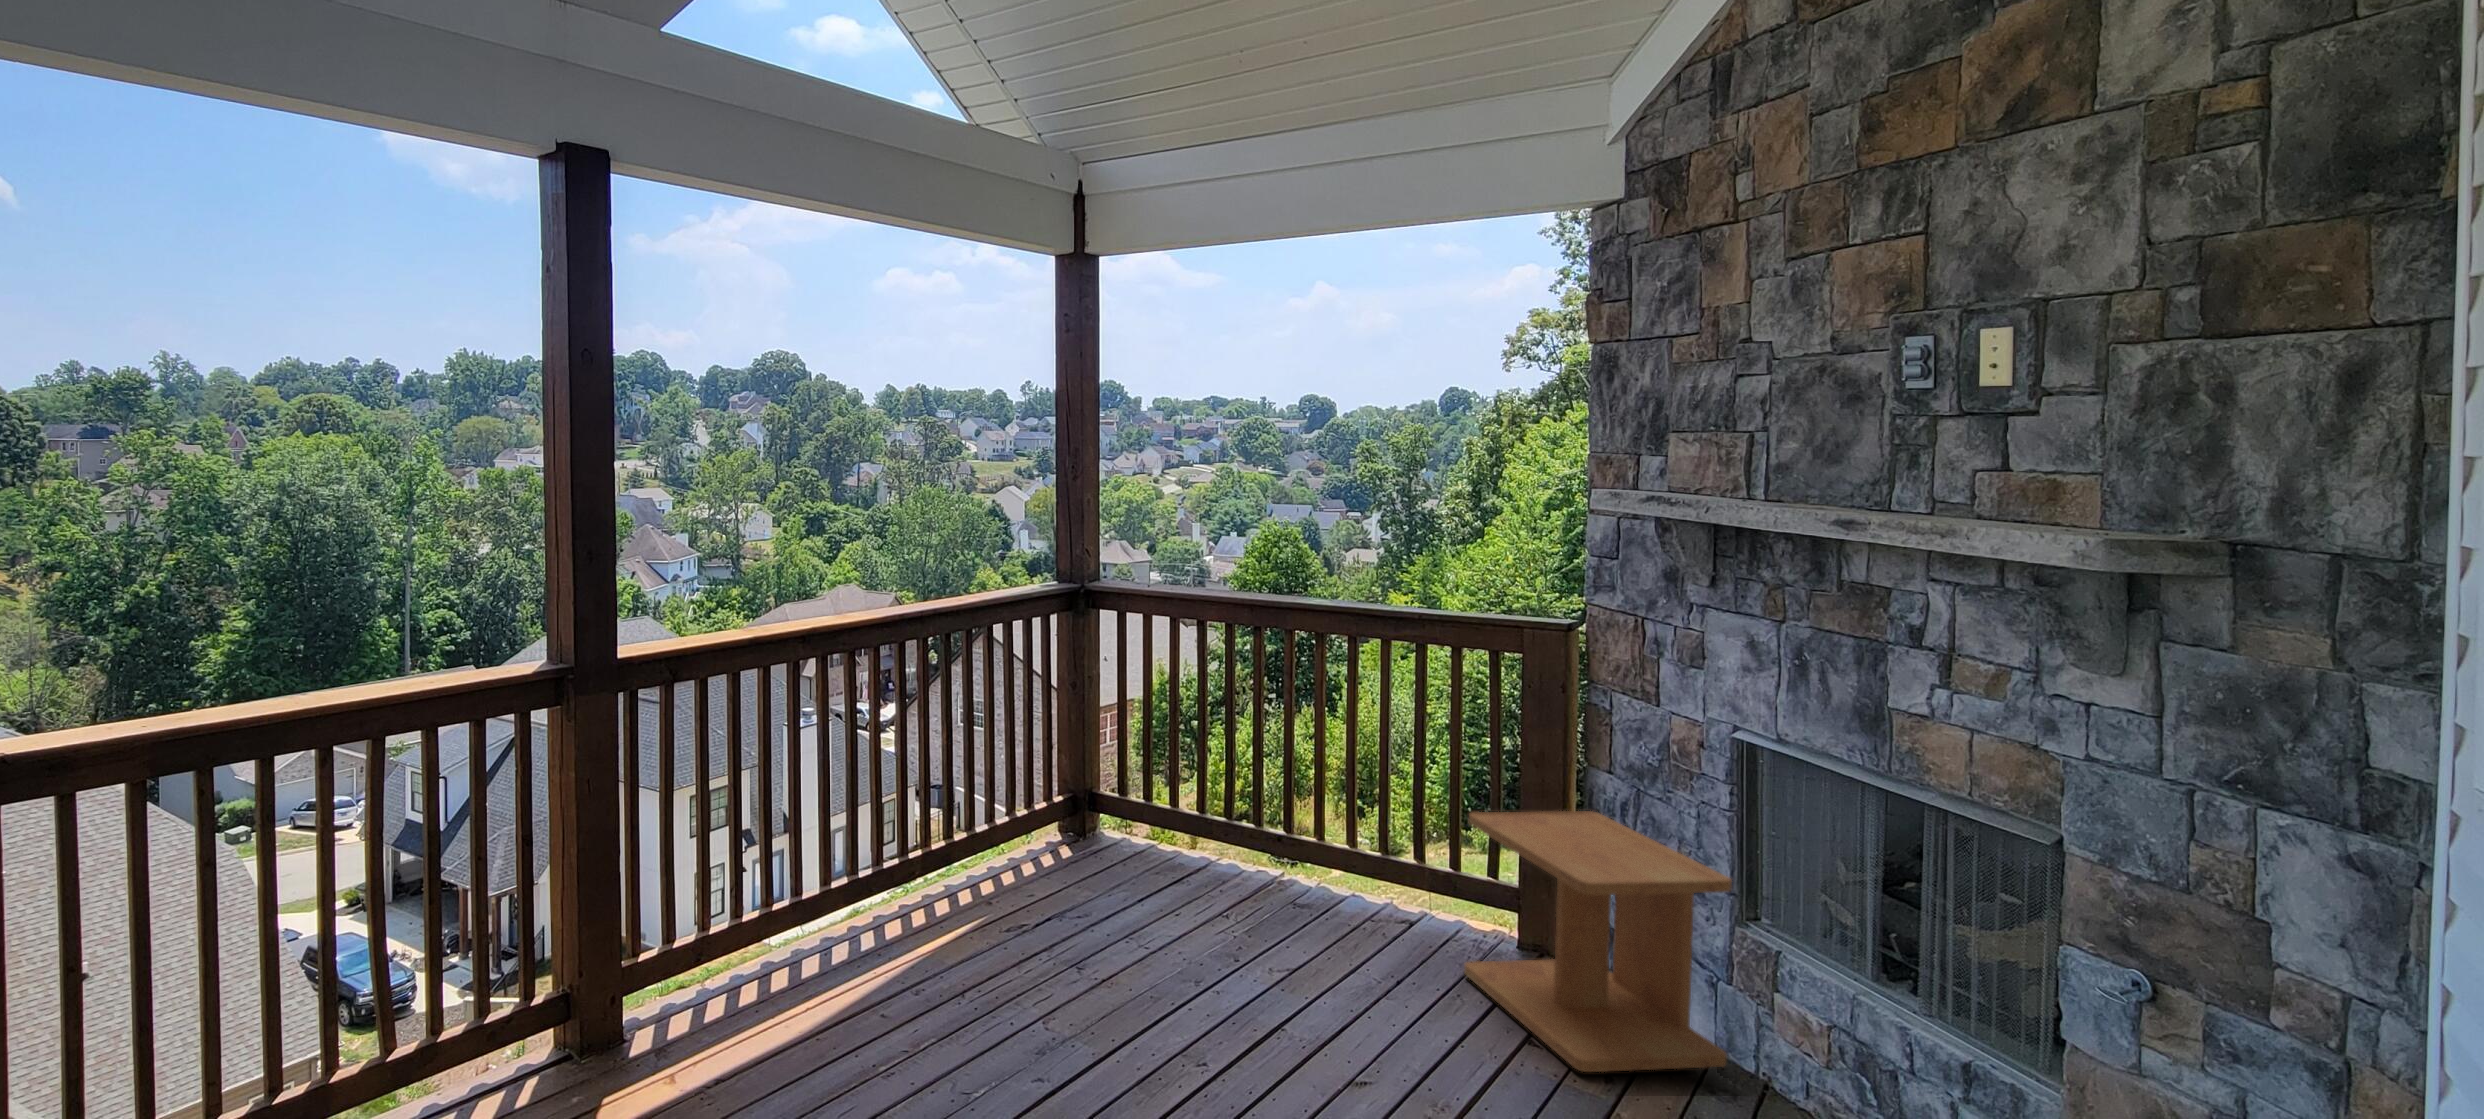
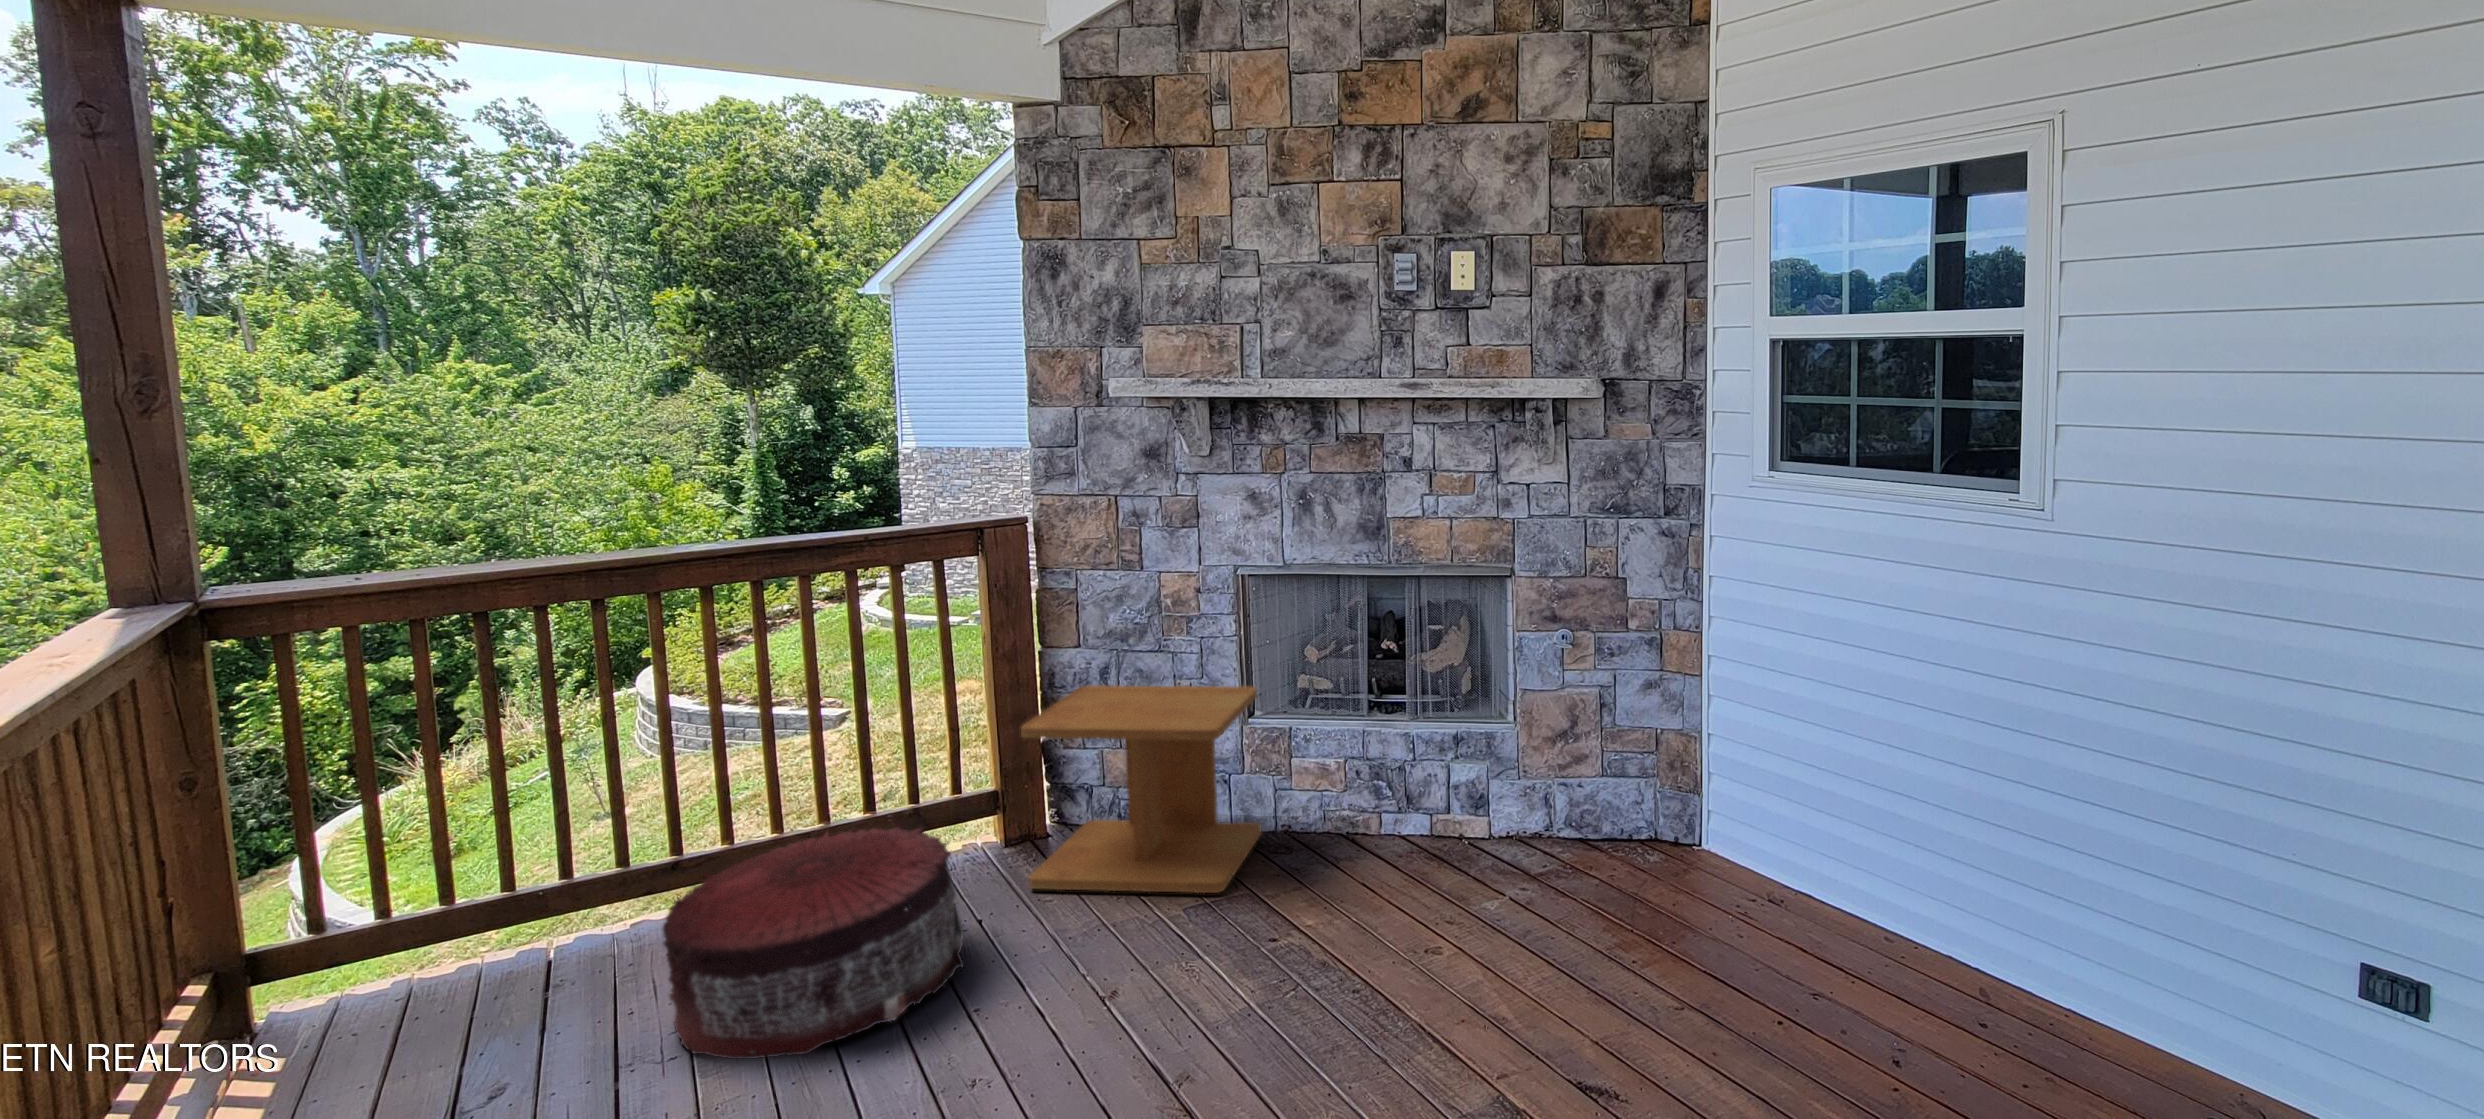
pouf: none [1167,822,1365,985] -> present [663,827,964,1059]

